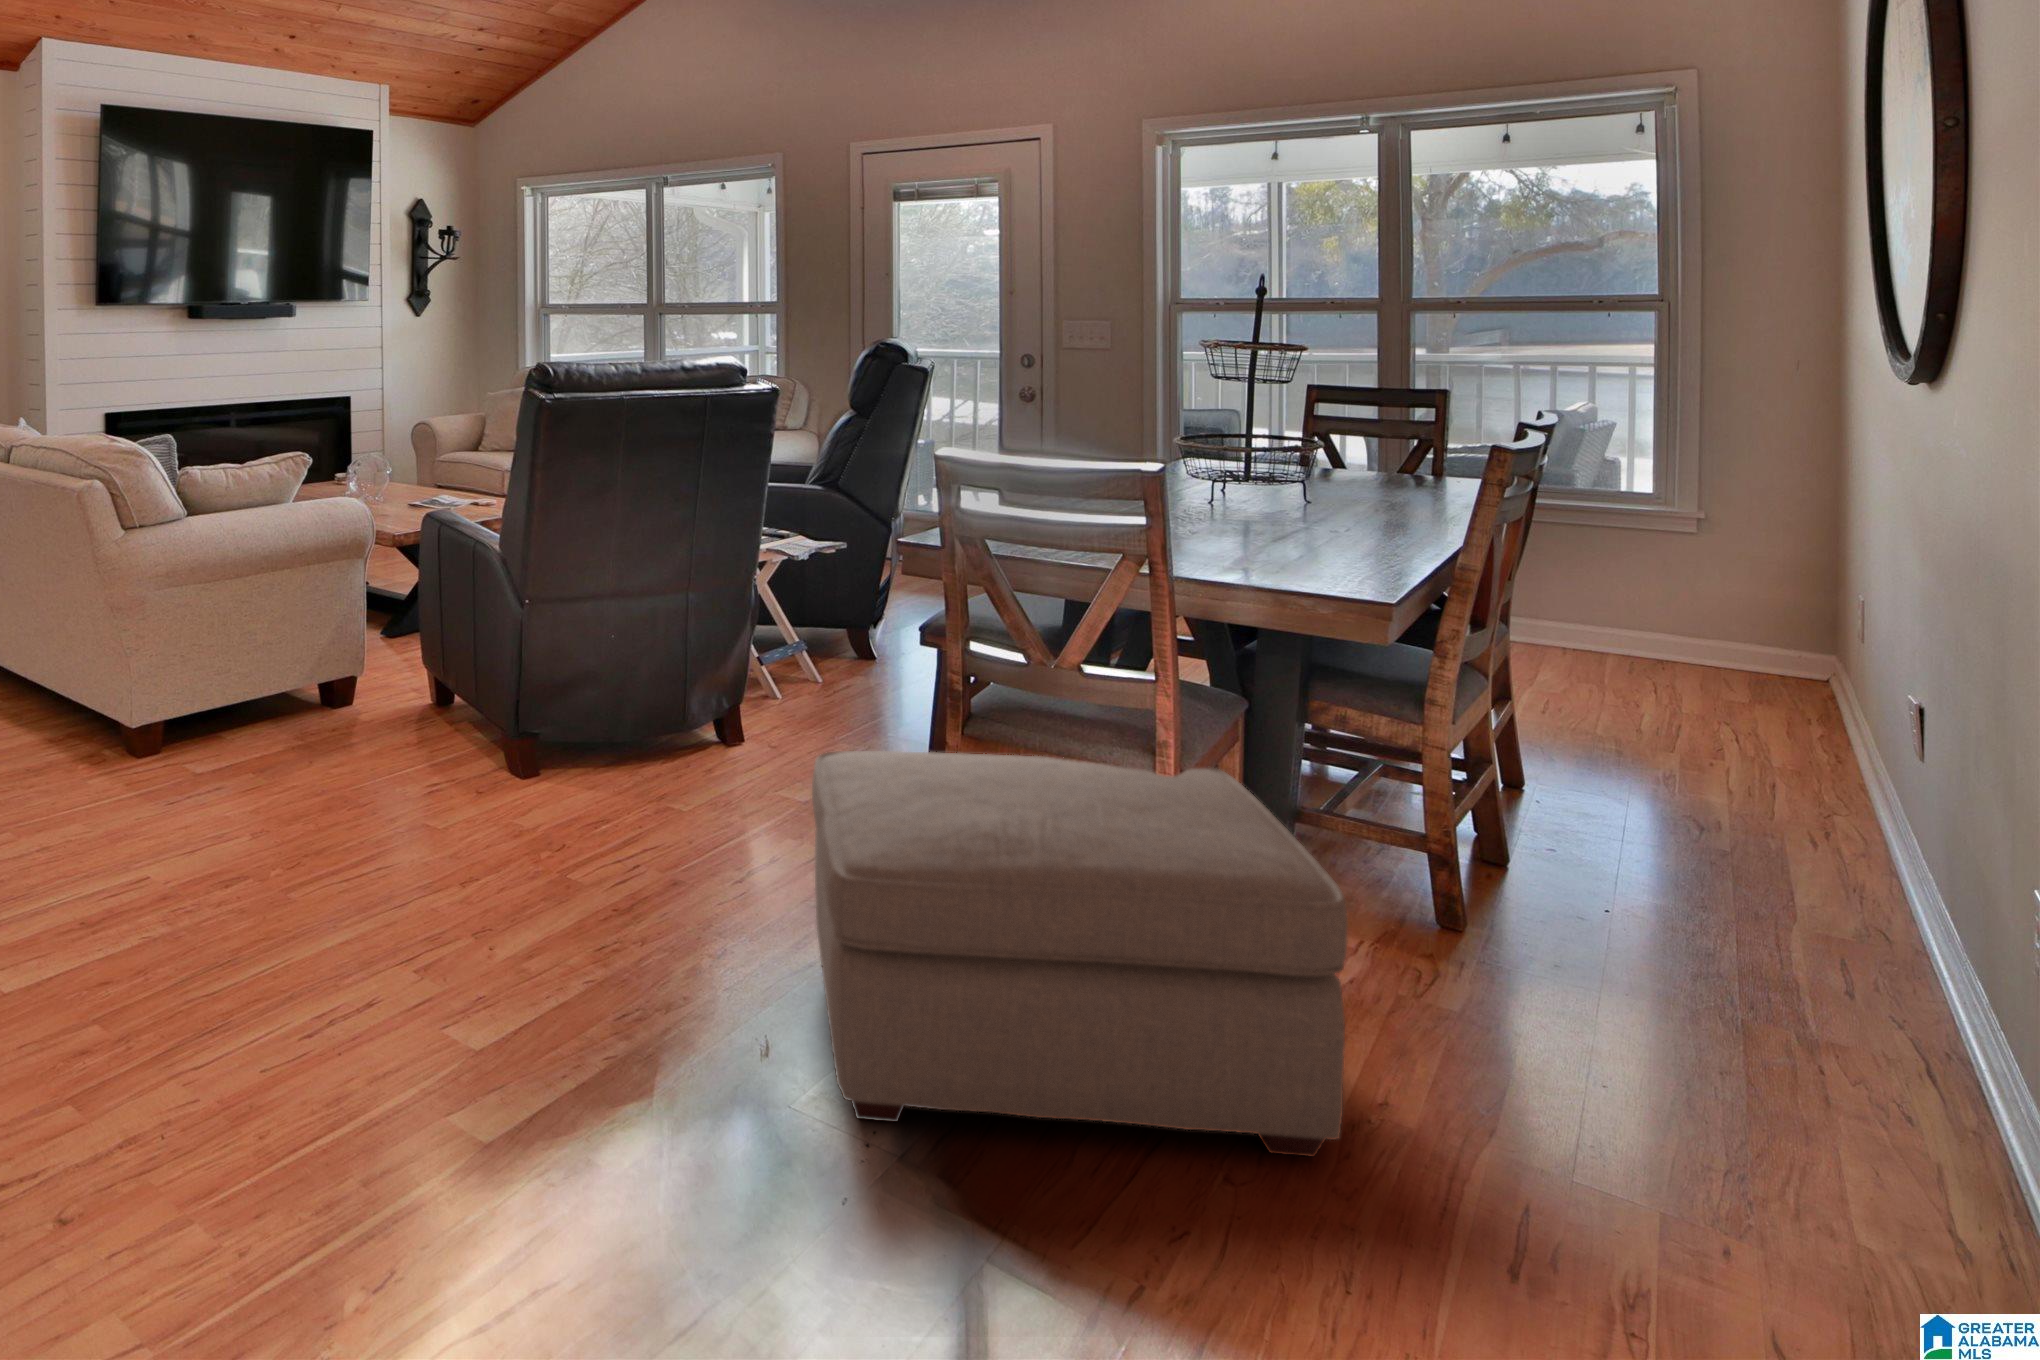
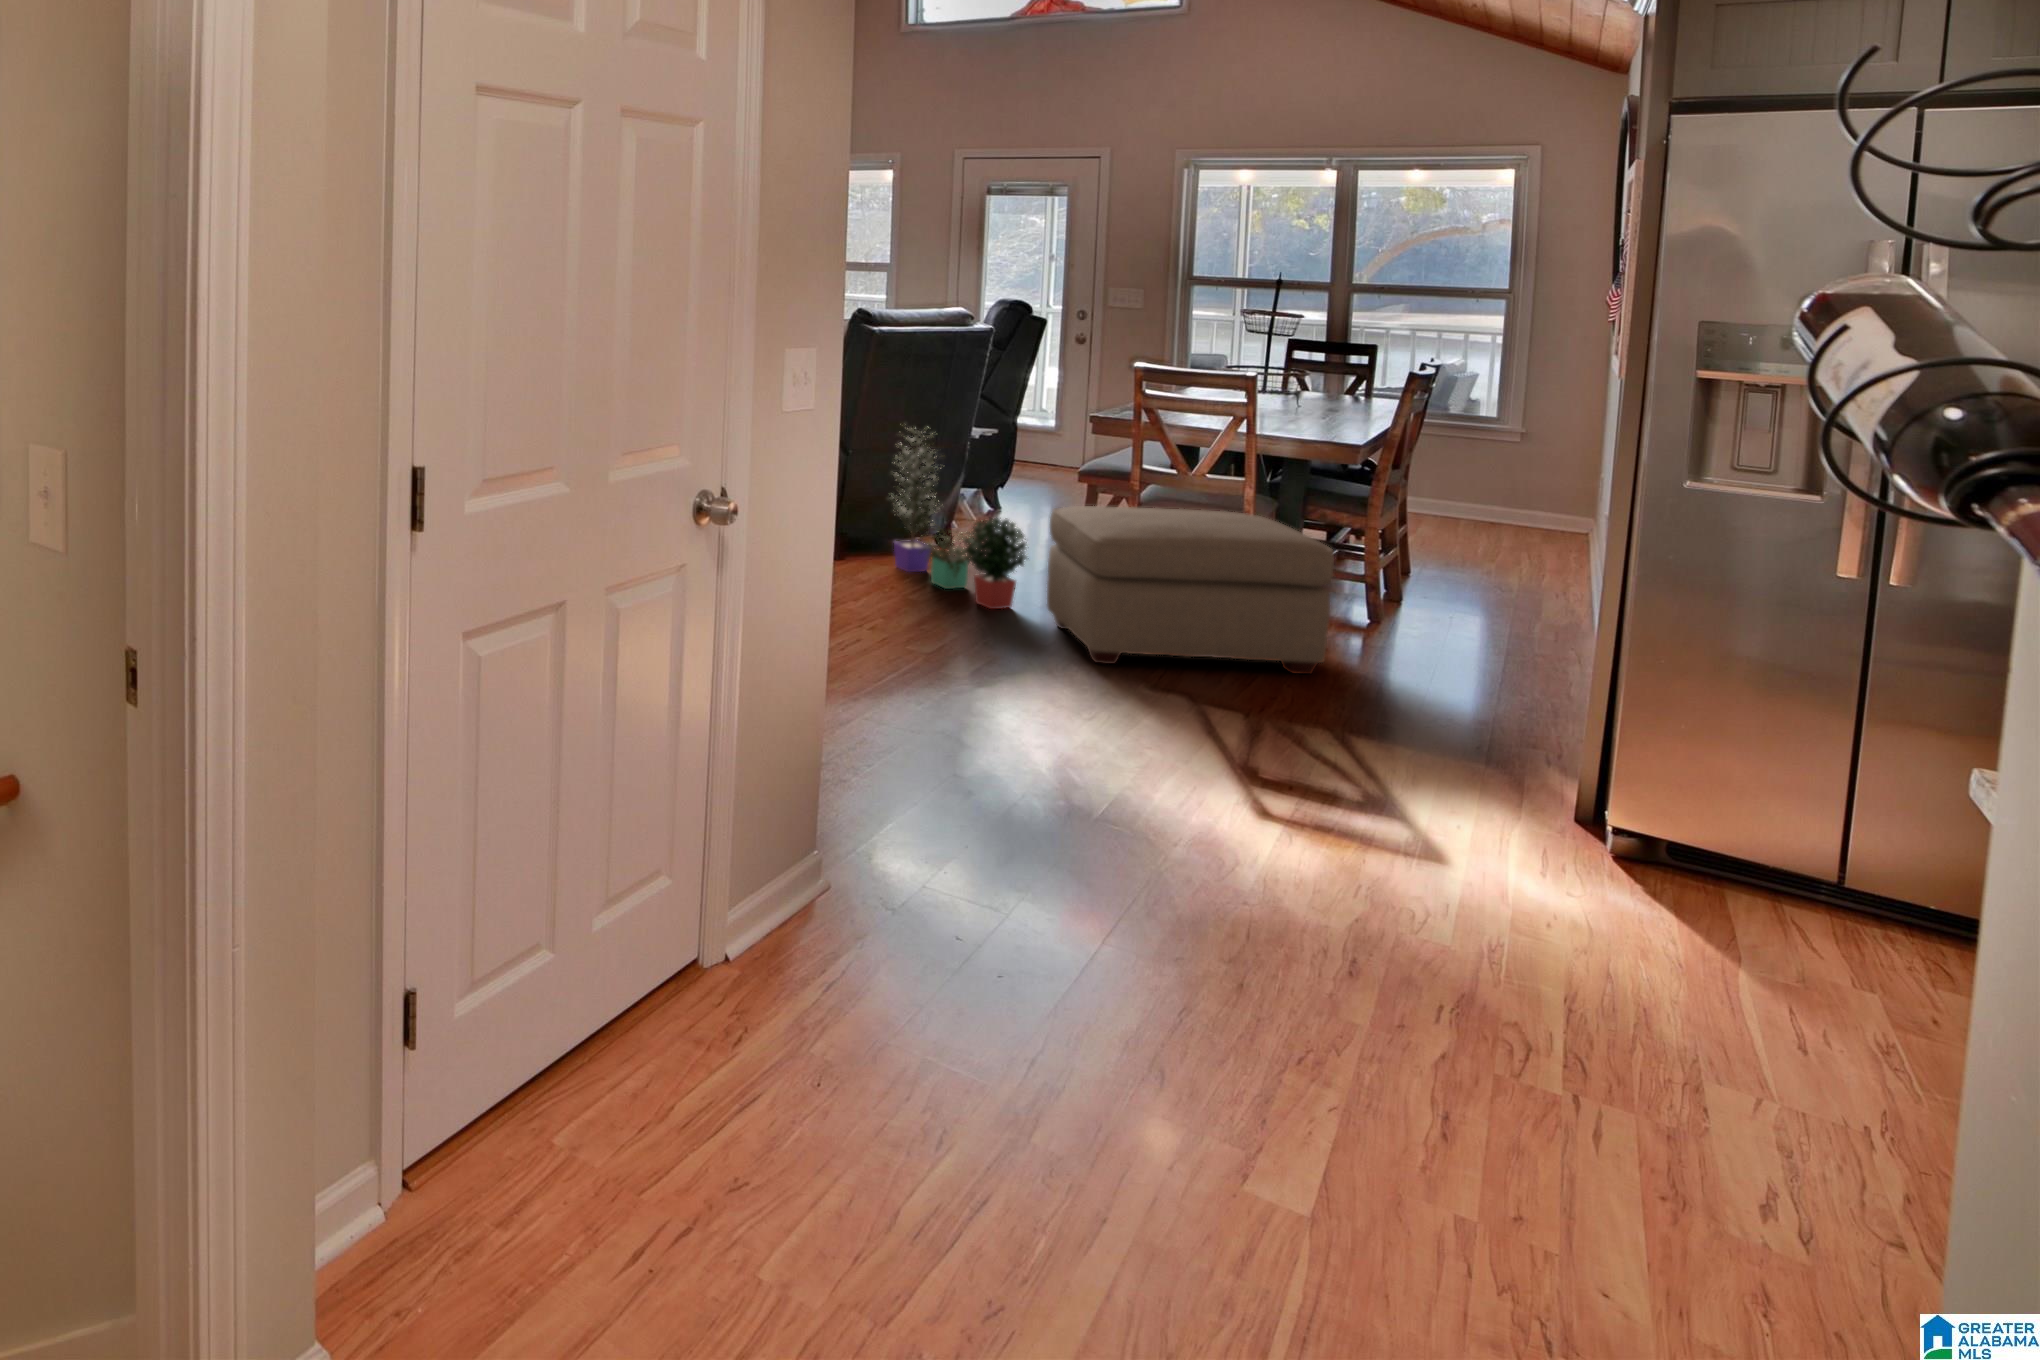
potted plant: none [616,568,805,924] -> present [892,427,1027,609]

